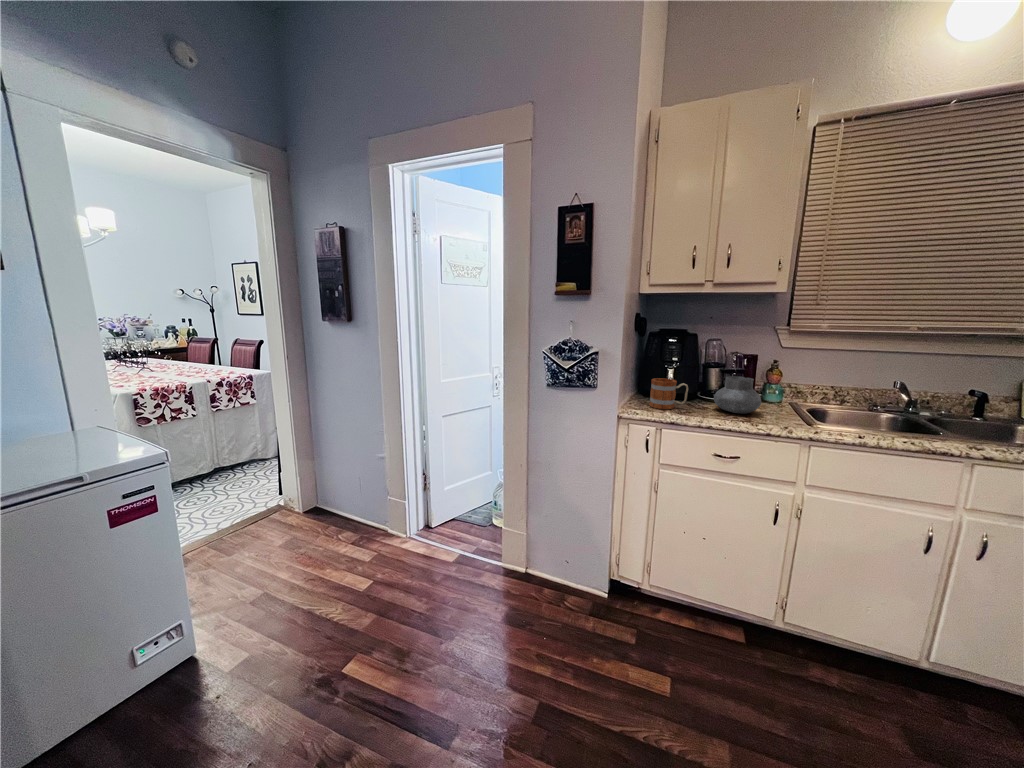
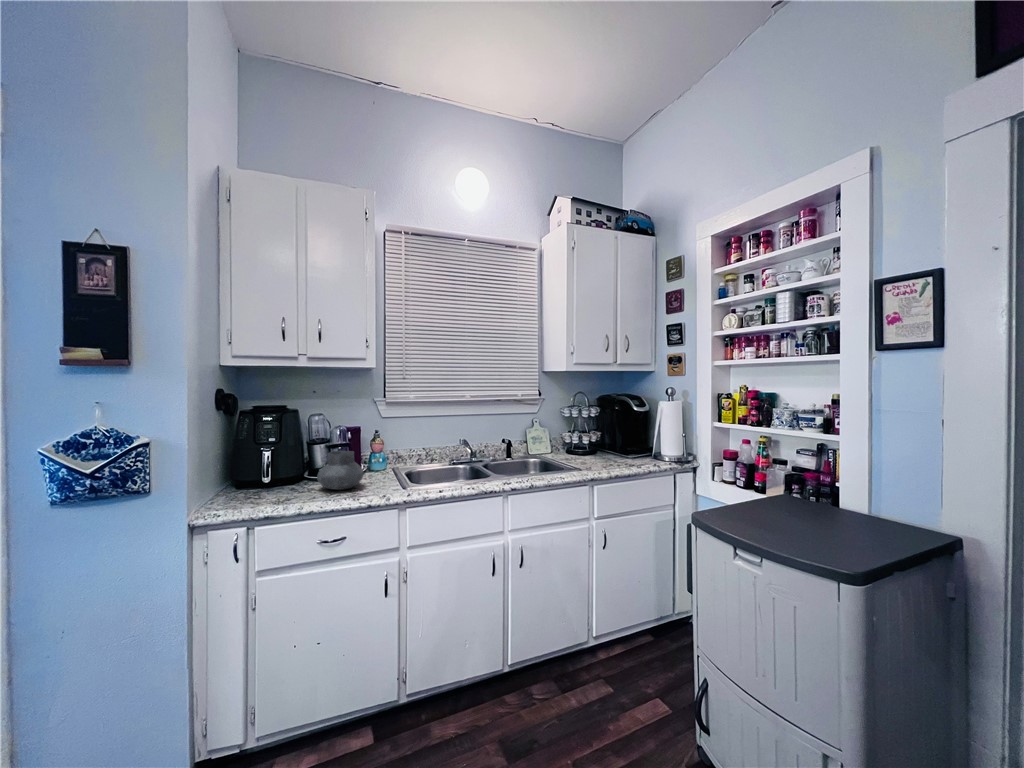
mug: present [649,378,688,409] -> none [238,464,287,503]

